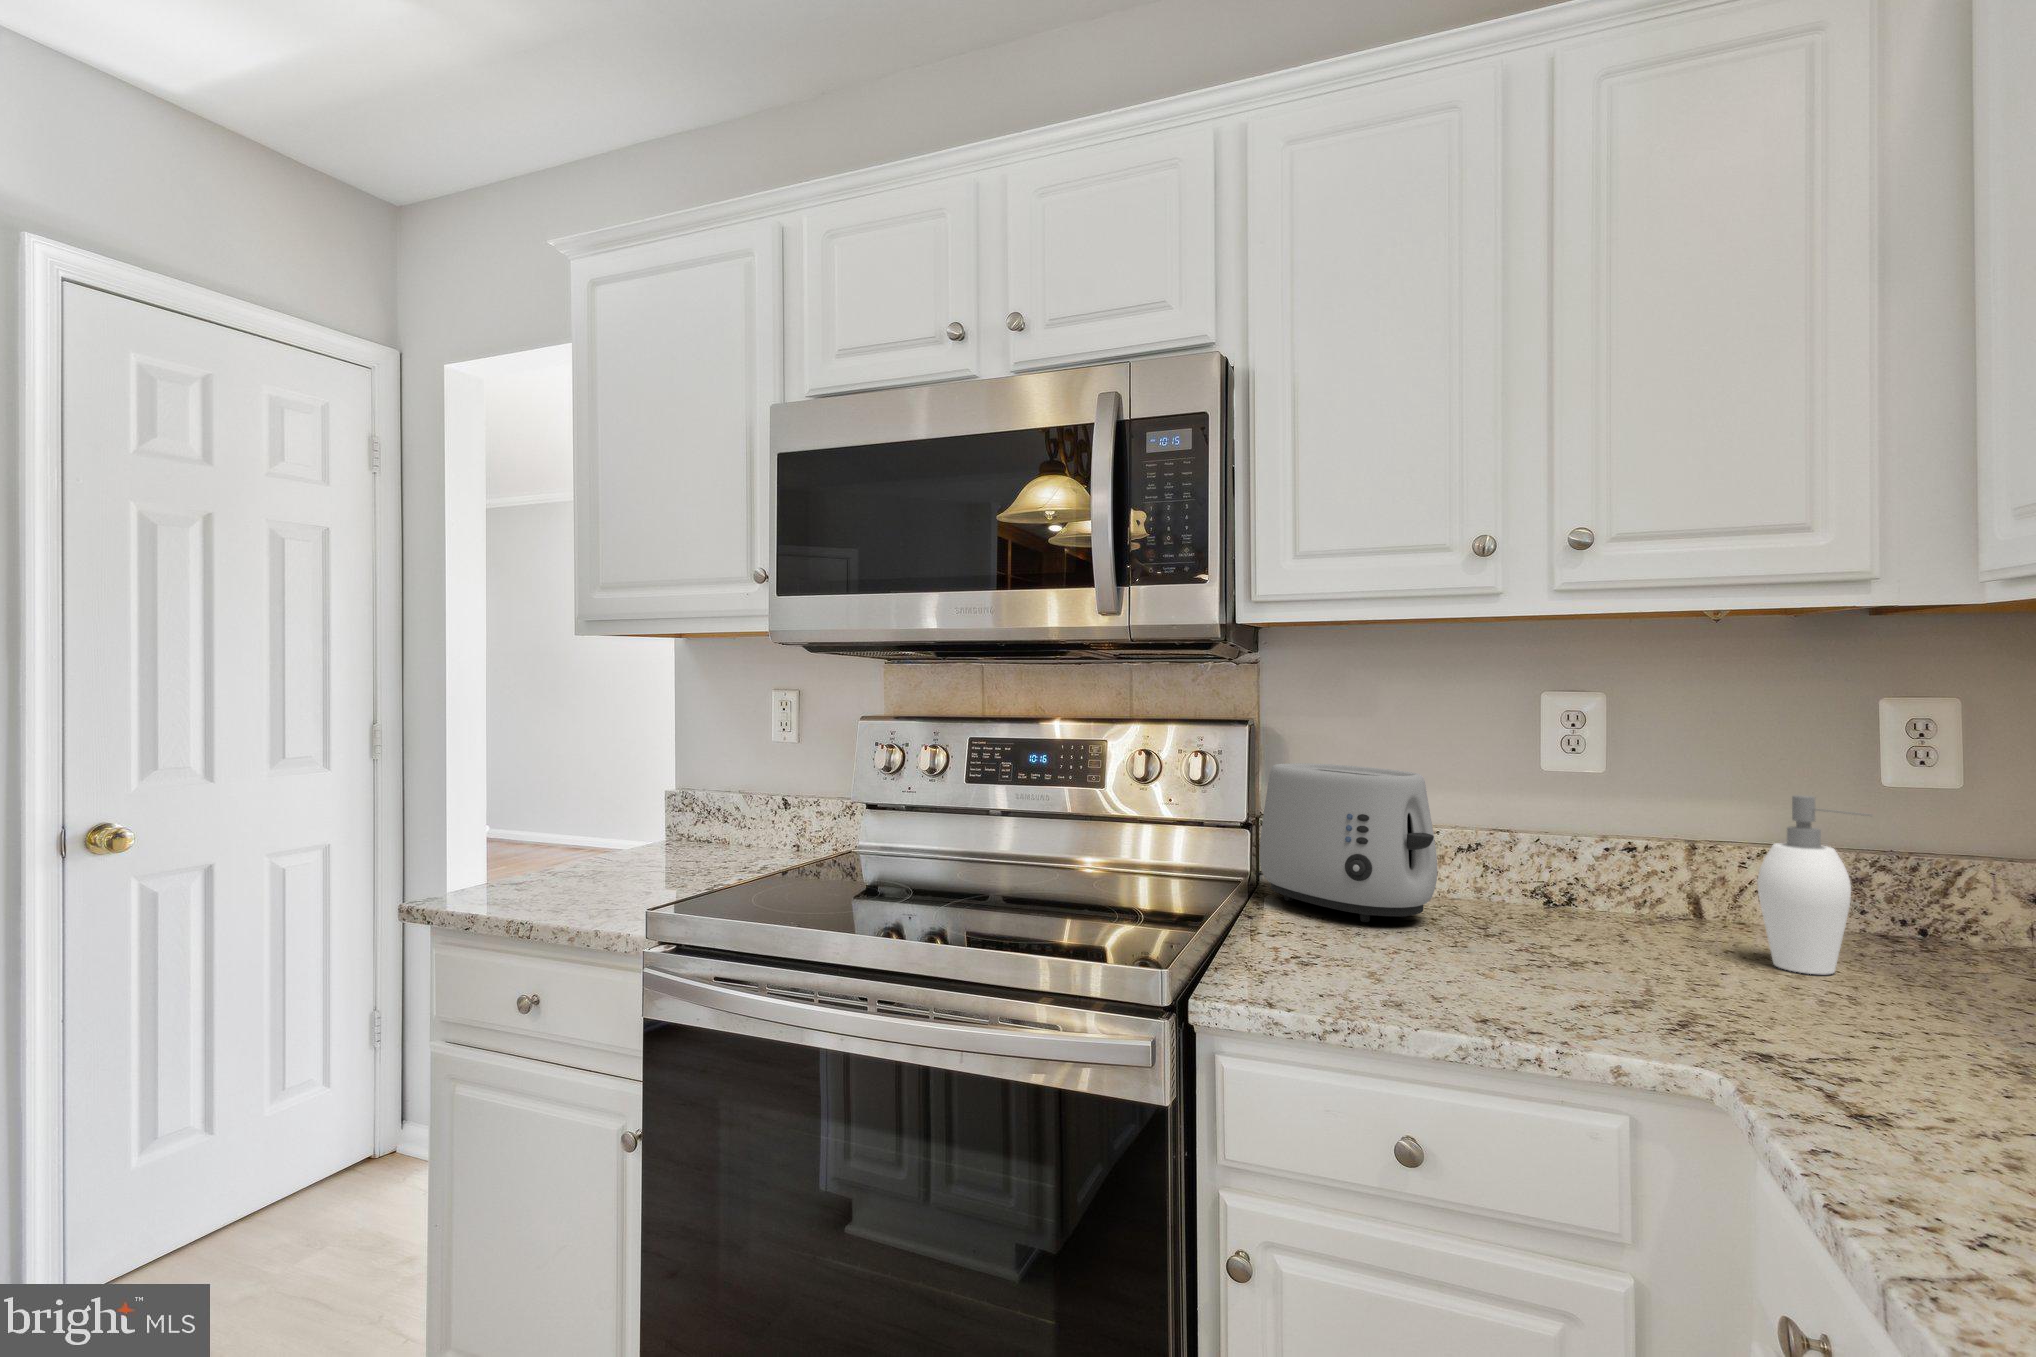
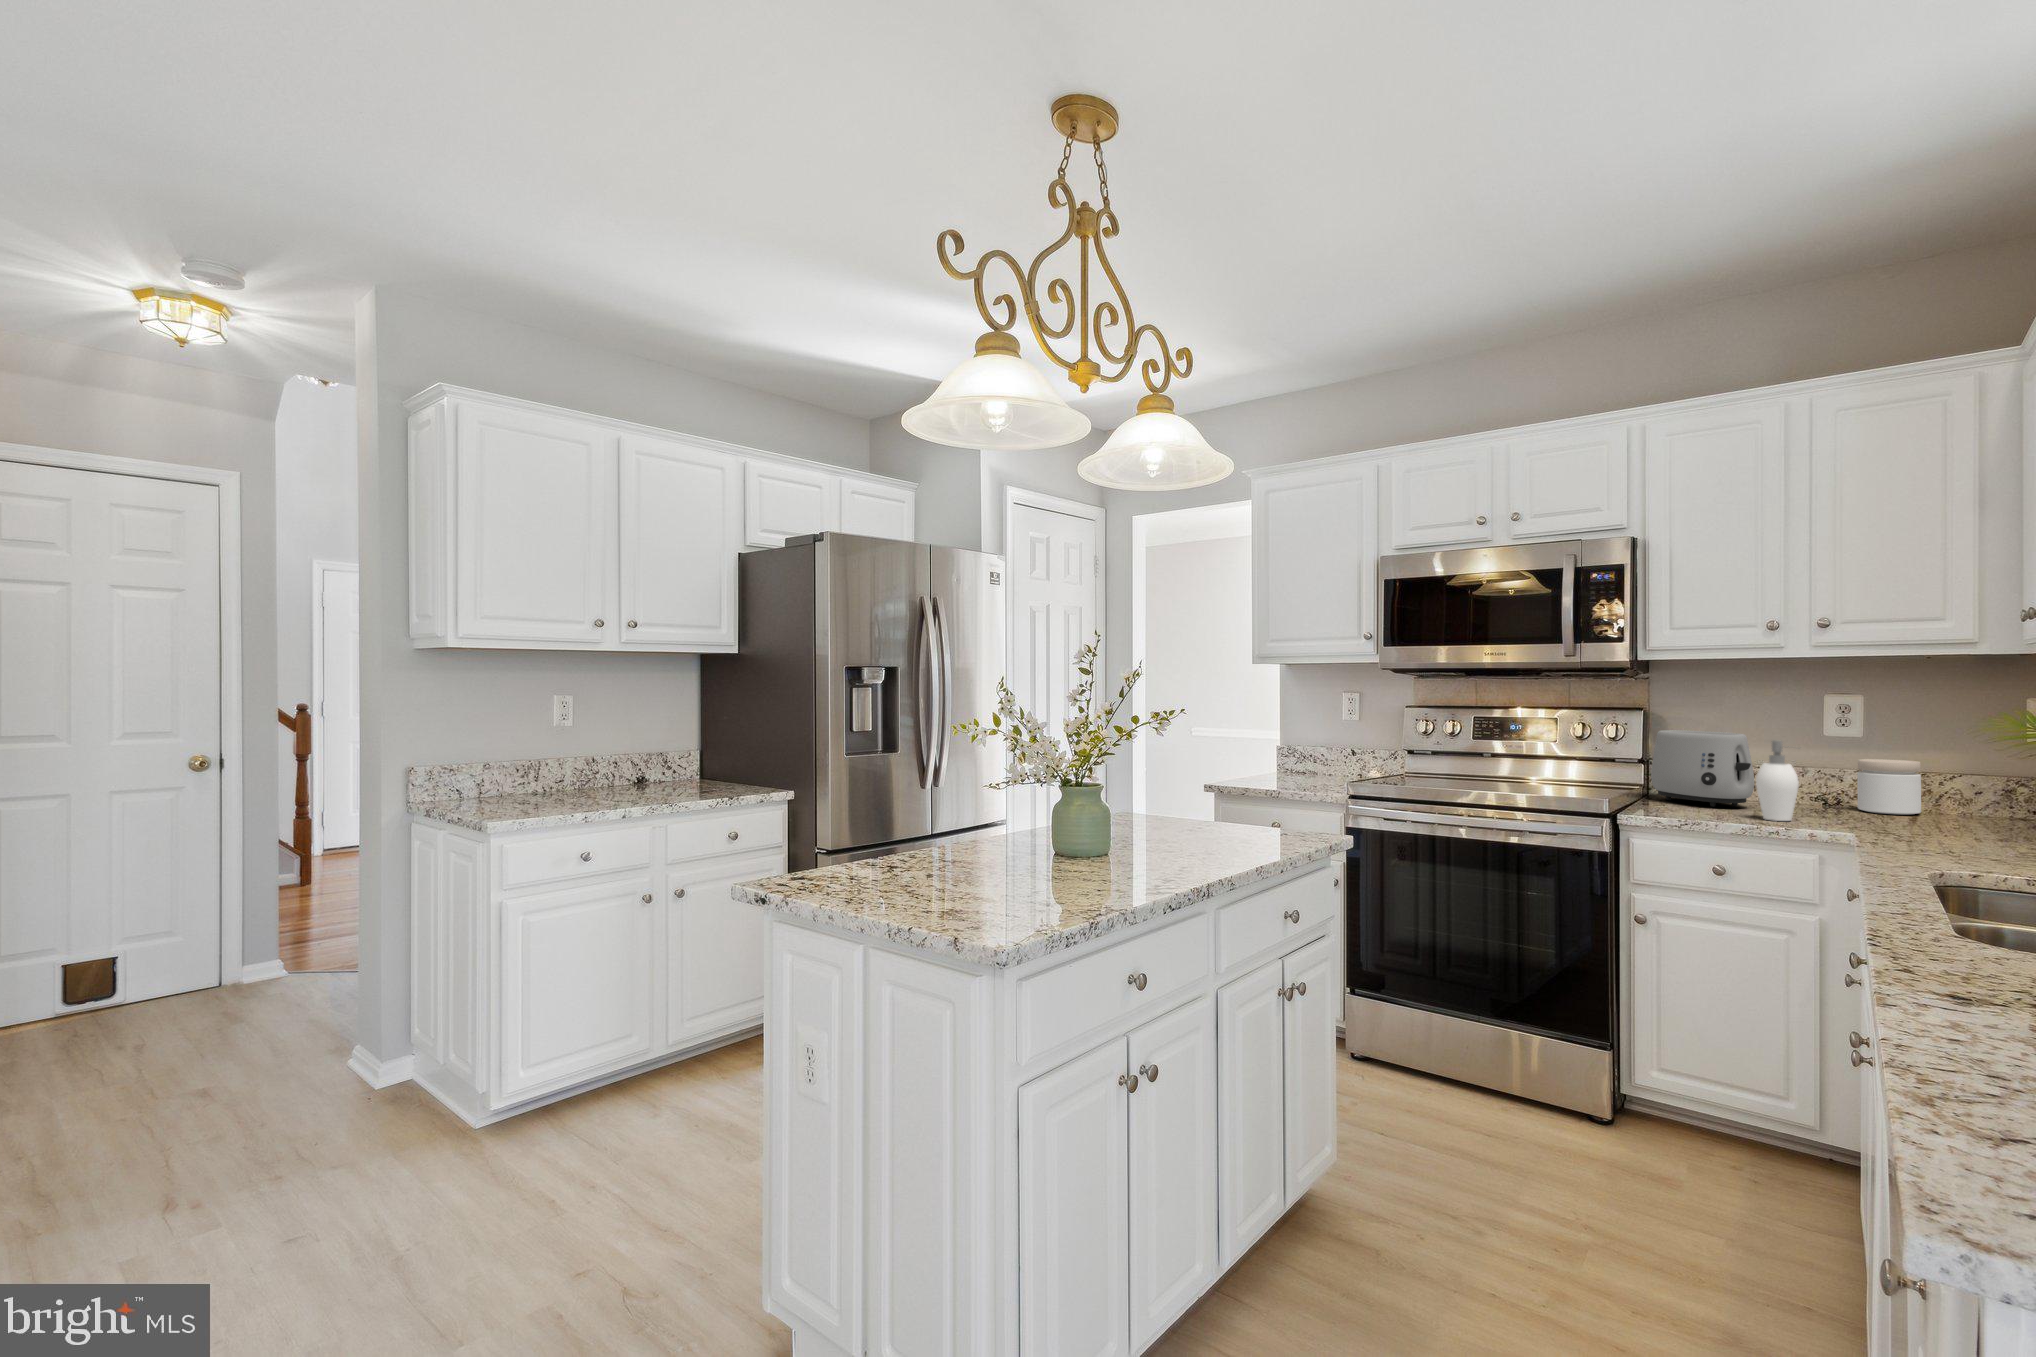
soap dispenser: present [1757,795,1872,974] -> present [1756,740,1799,821]
jar: none [1605,817,1714,929] -> present [1857,759,1921,815]

